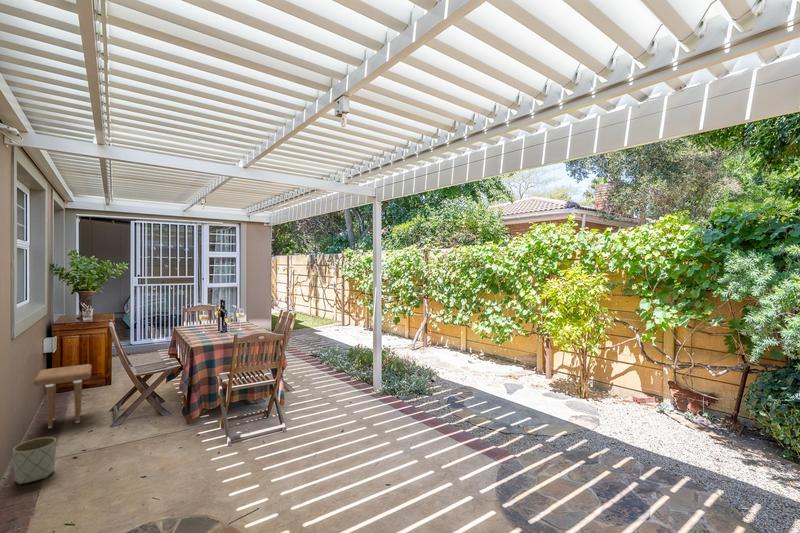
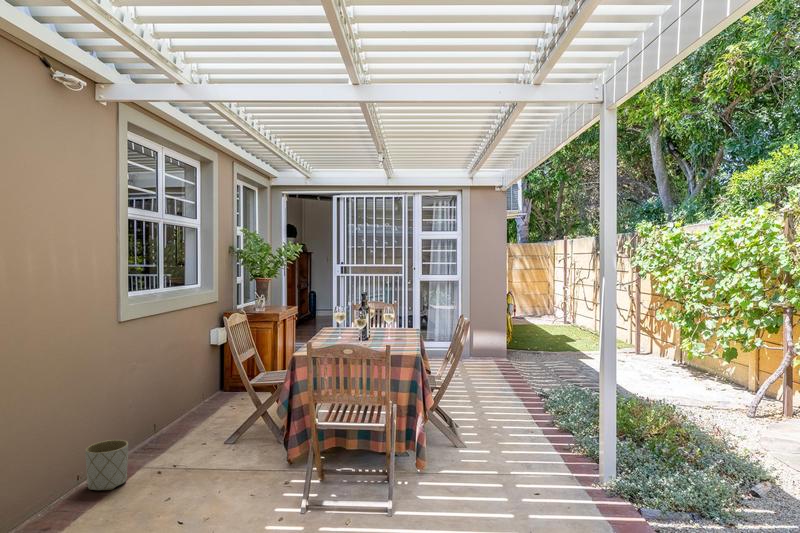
side table: present [33,364,92,428] -> none [163,361,232,430]

